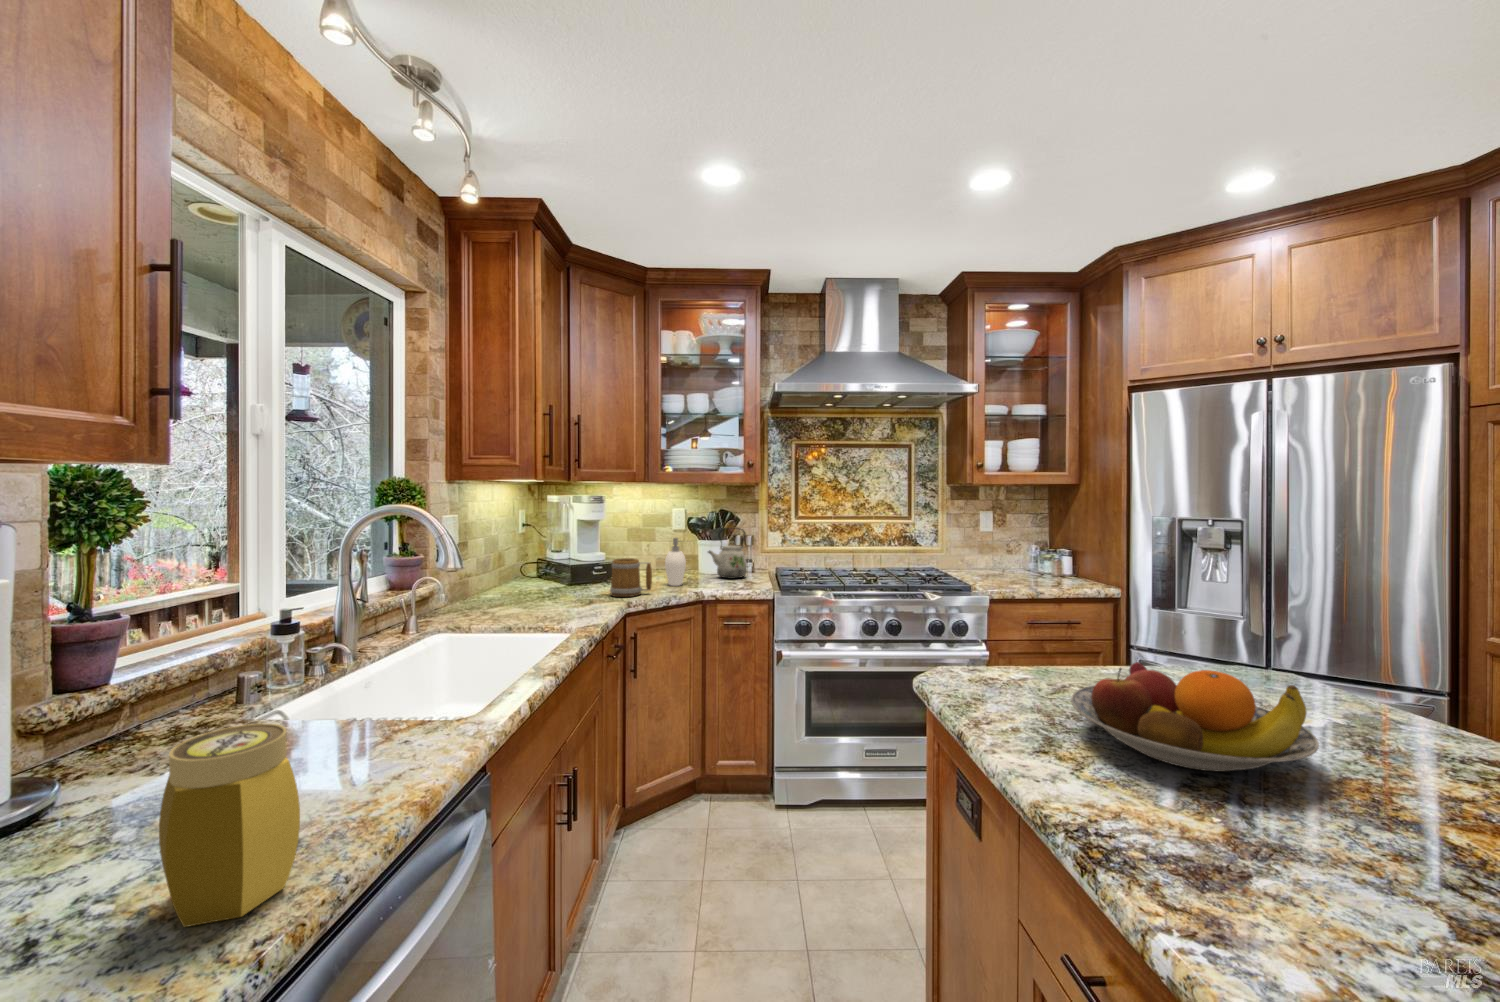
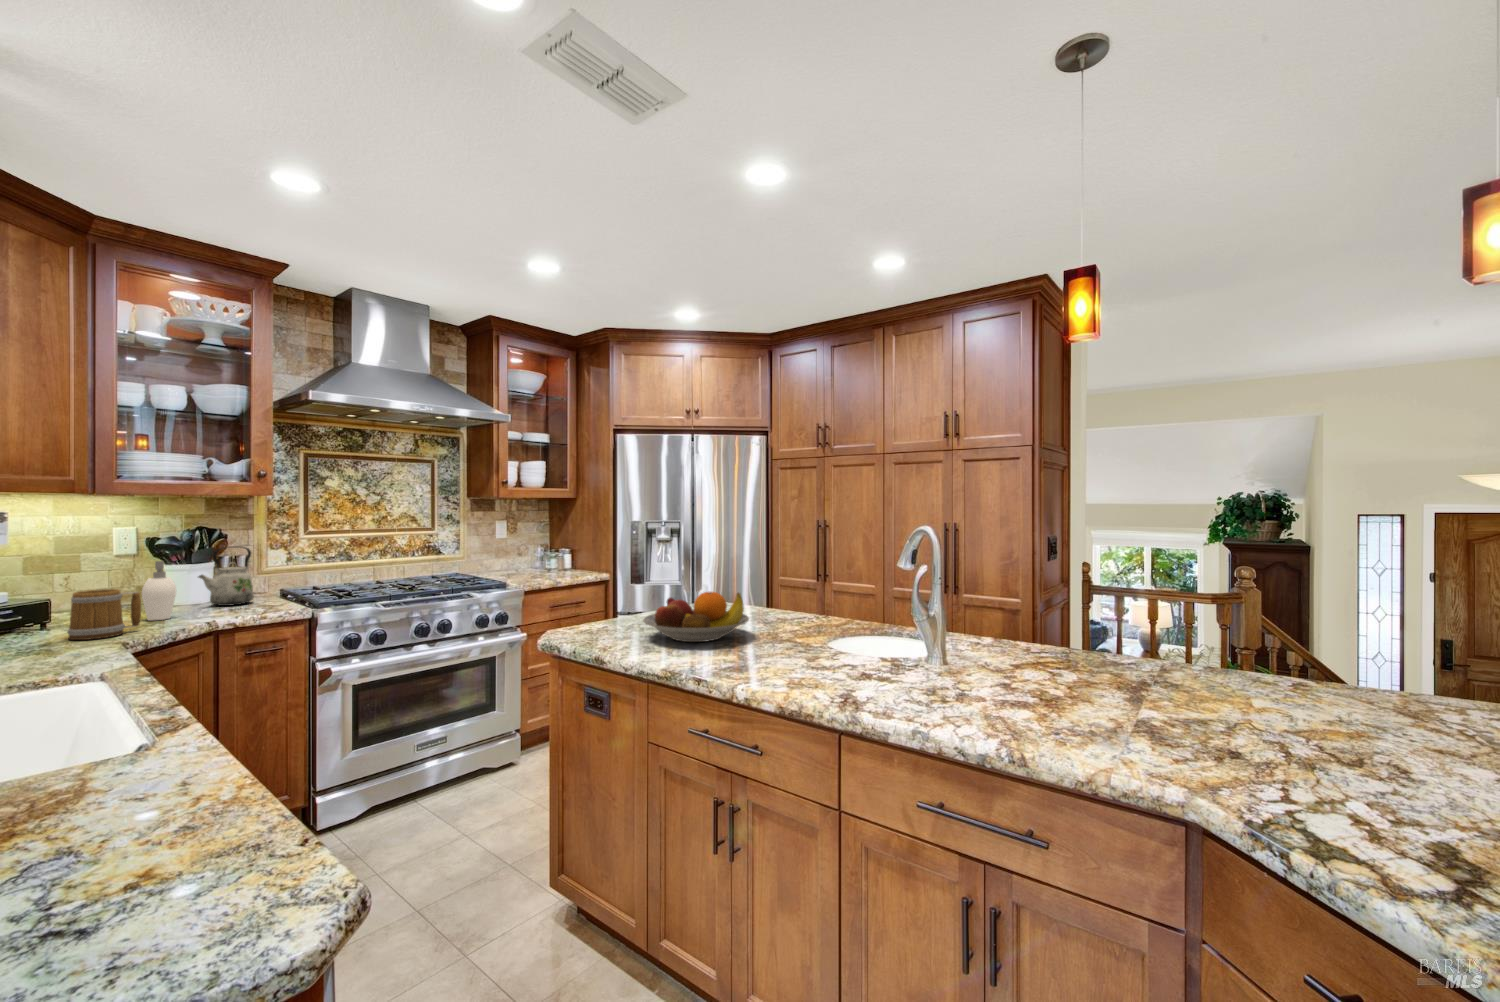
jar: present [159,724,300,927] -> none [75,702,207,877]

